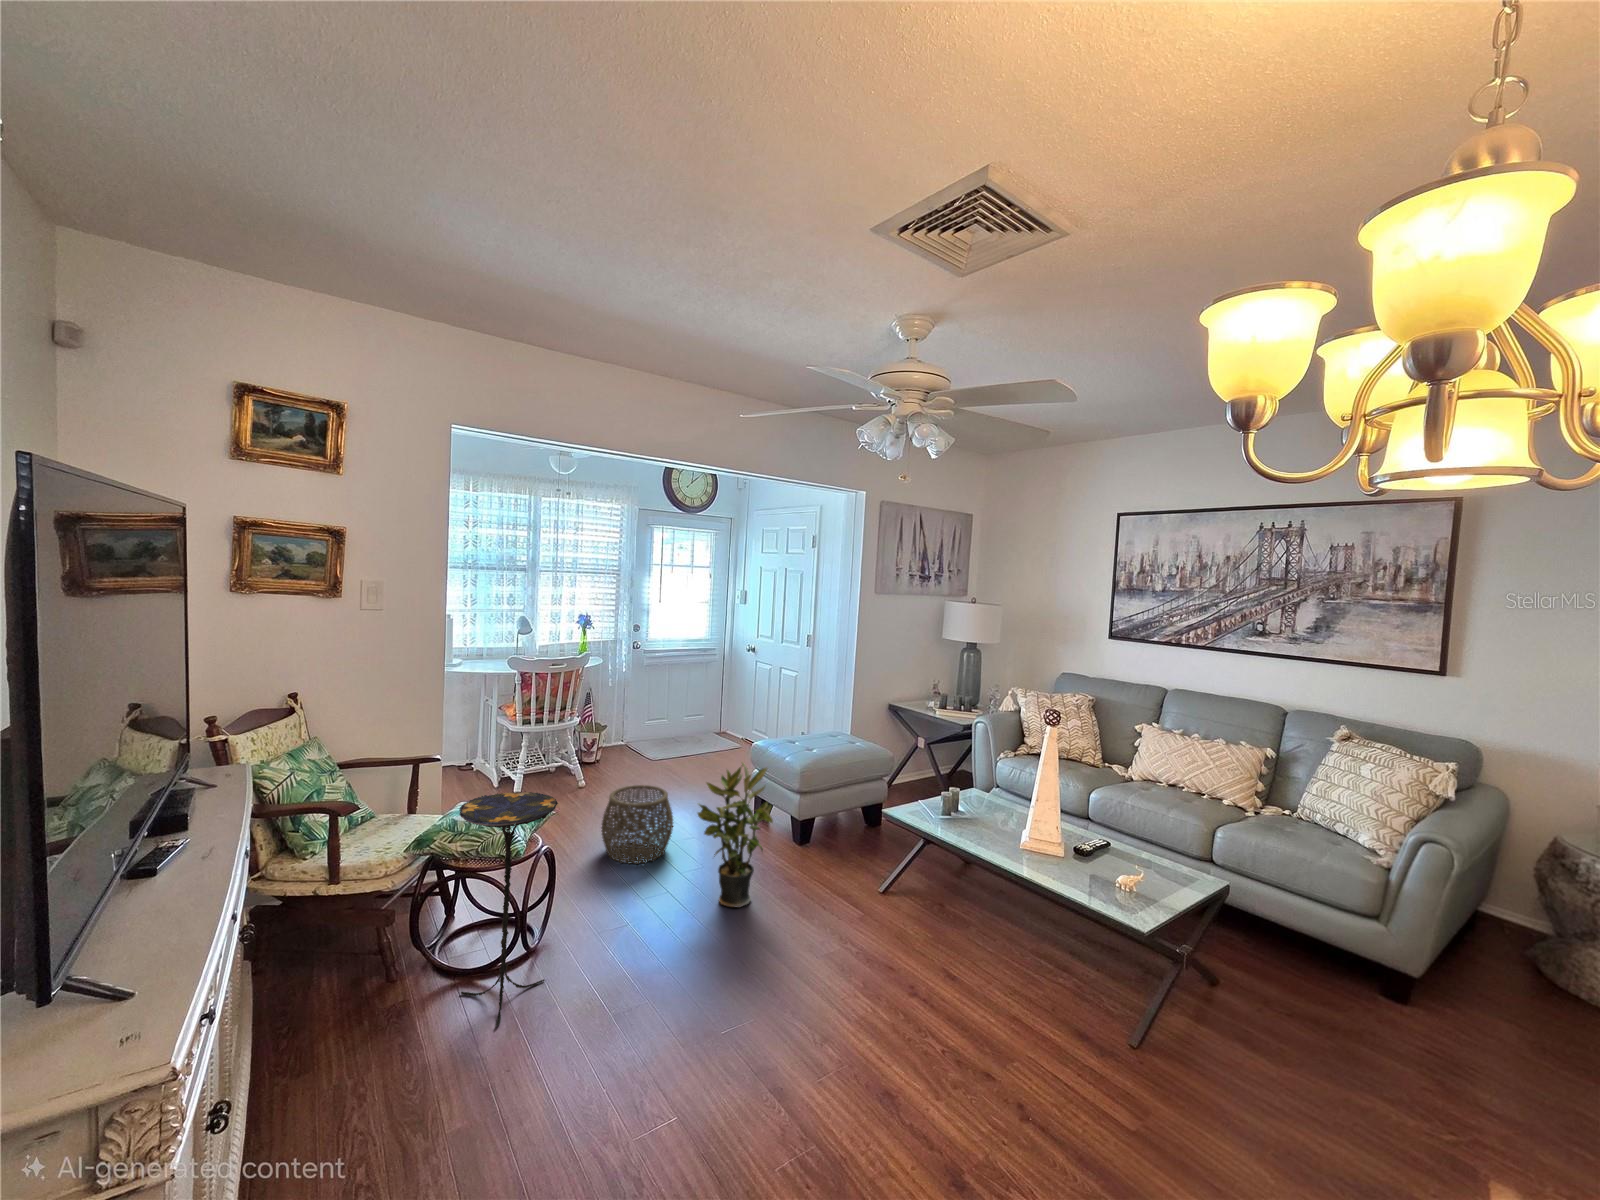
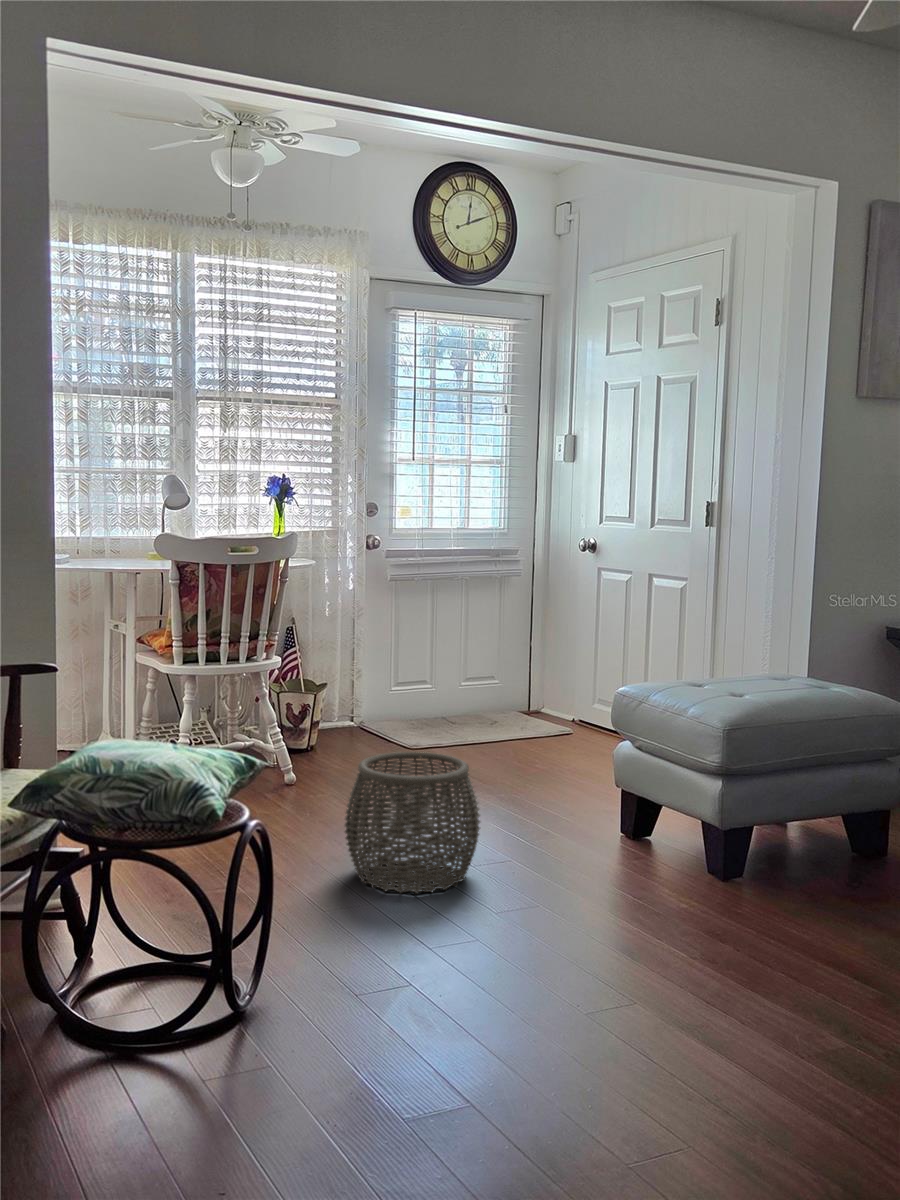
potted plant: present [698,763,773,908] -> none [542,679,696,967]
side table: present [459,792,558,1026] -> none [108,694,295,1130]

